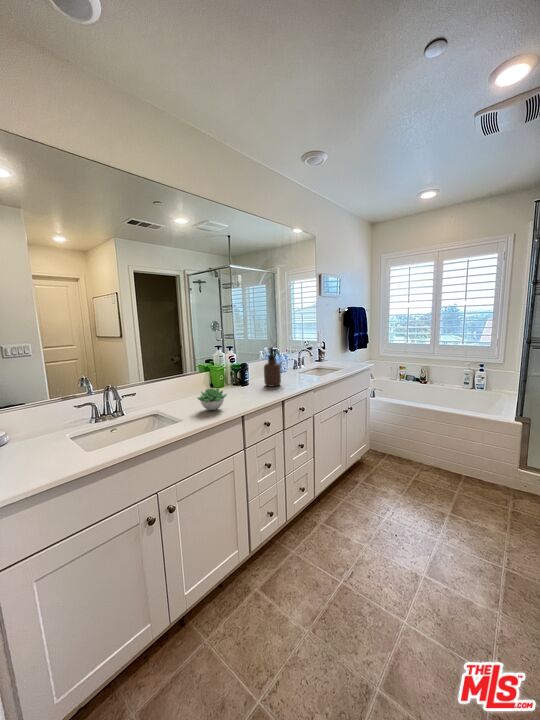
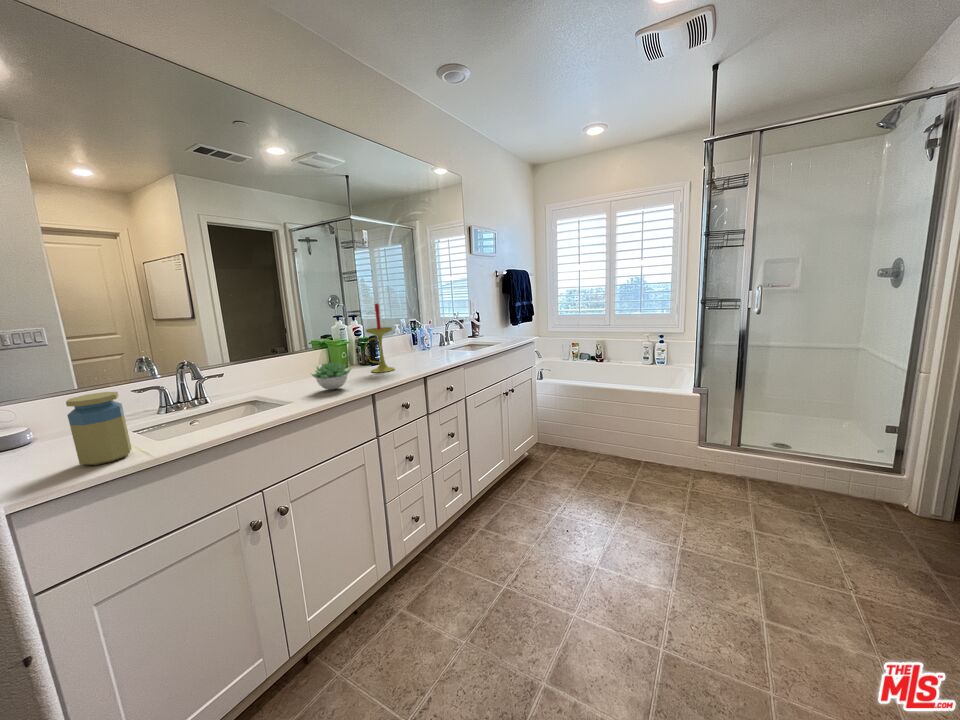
candle: none [237,339,260,394] -> present [365,304,395,373]
soap dispenser: present [264,347,281,386] -> none [400,314,423,364]
jar: none [24,417,67,474] -> present [66,392,132,465]

